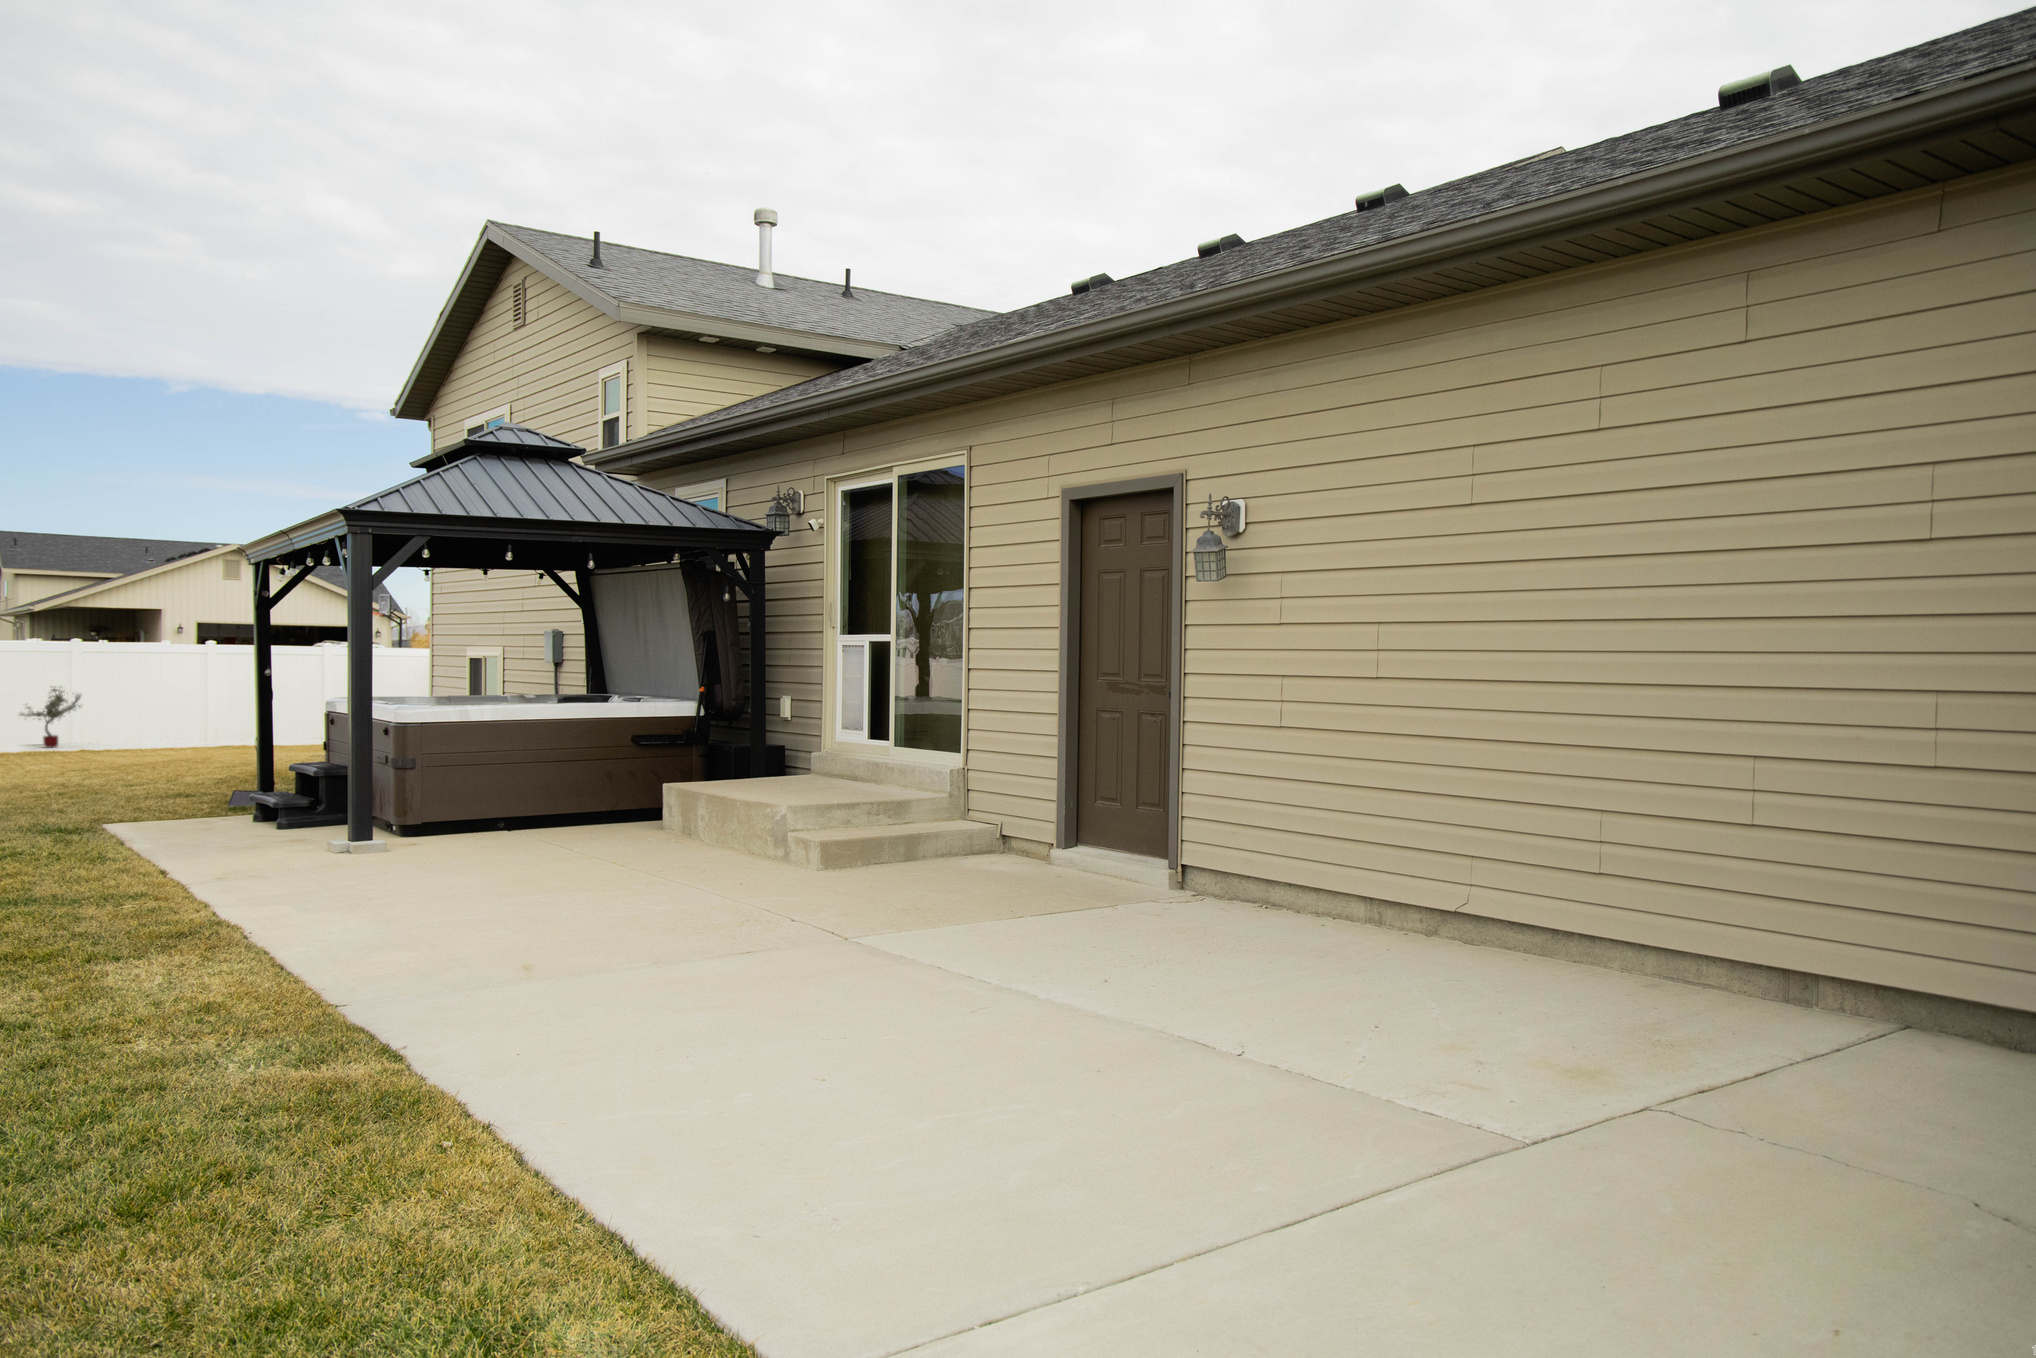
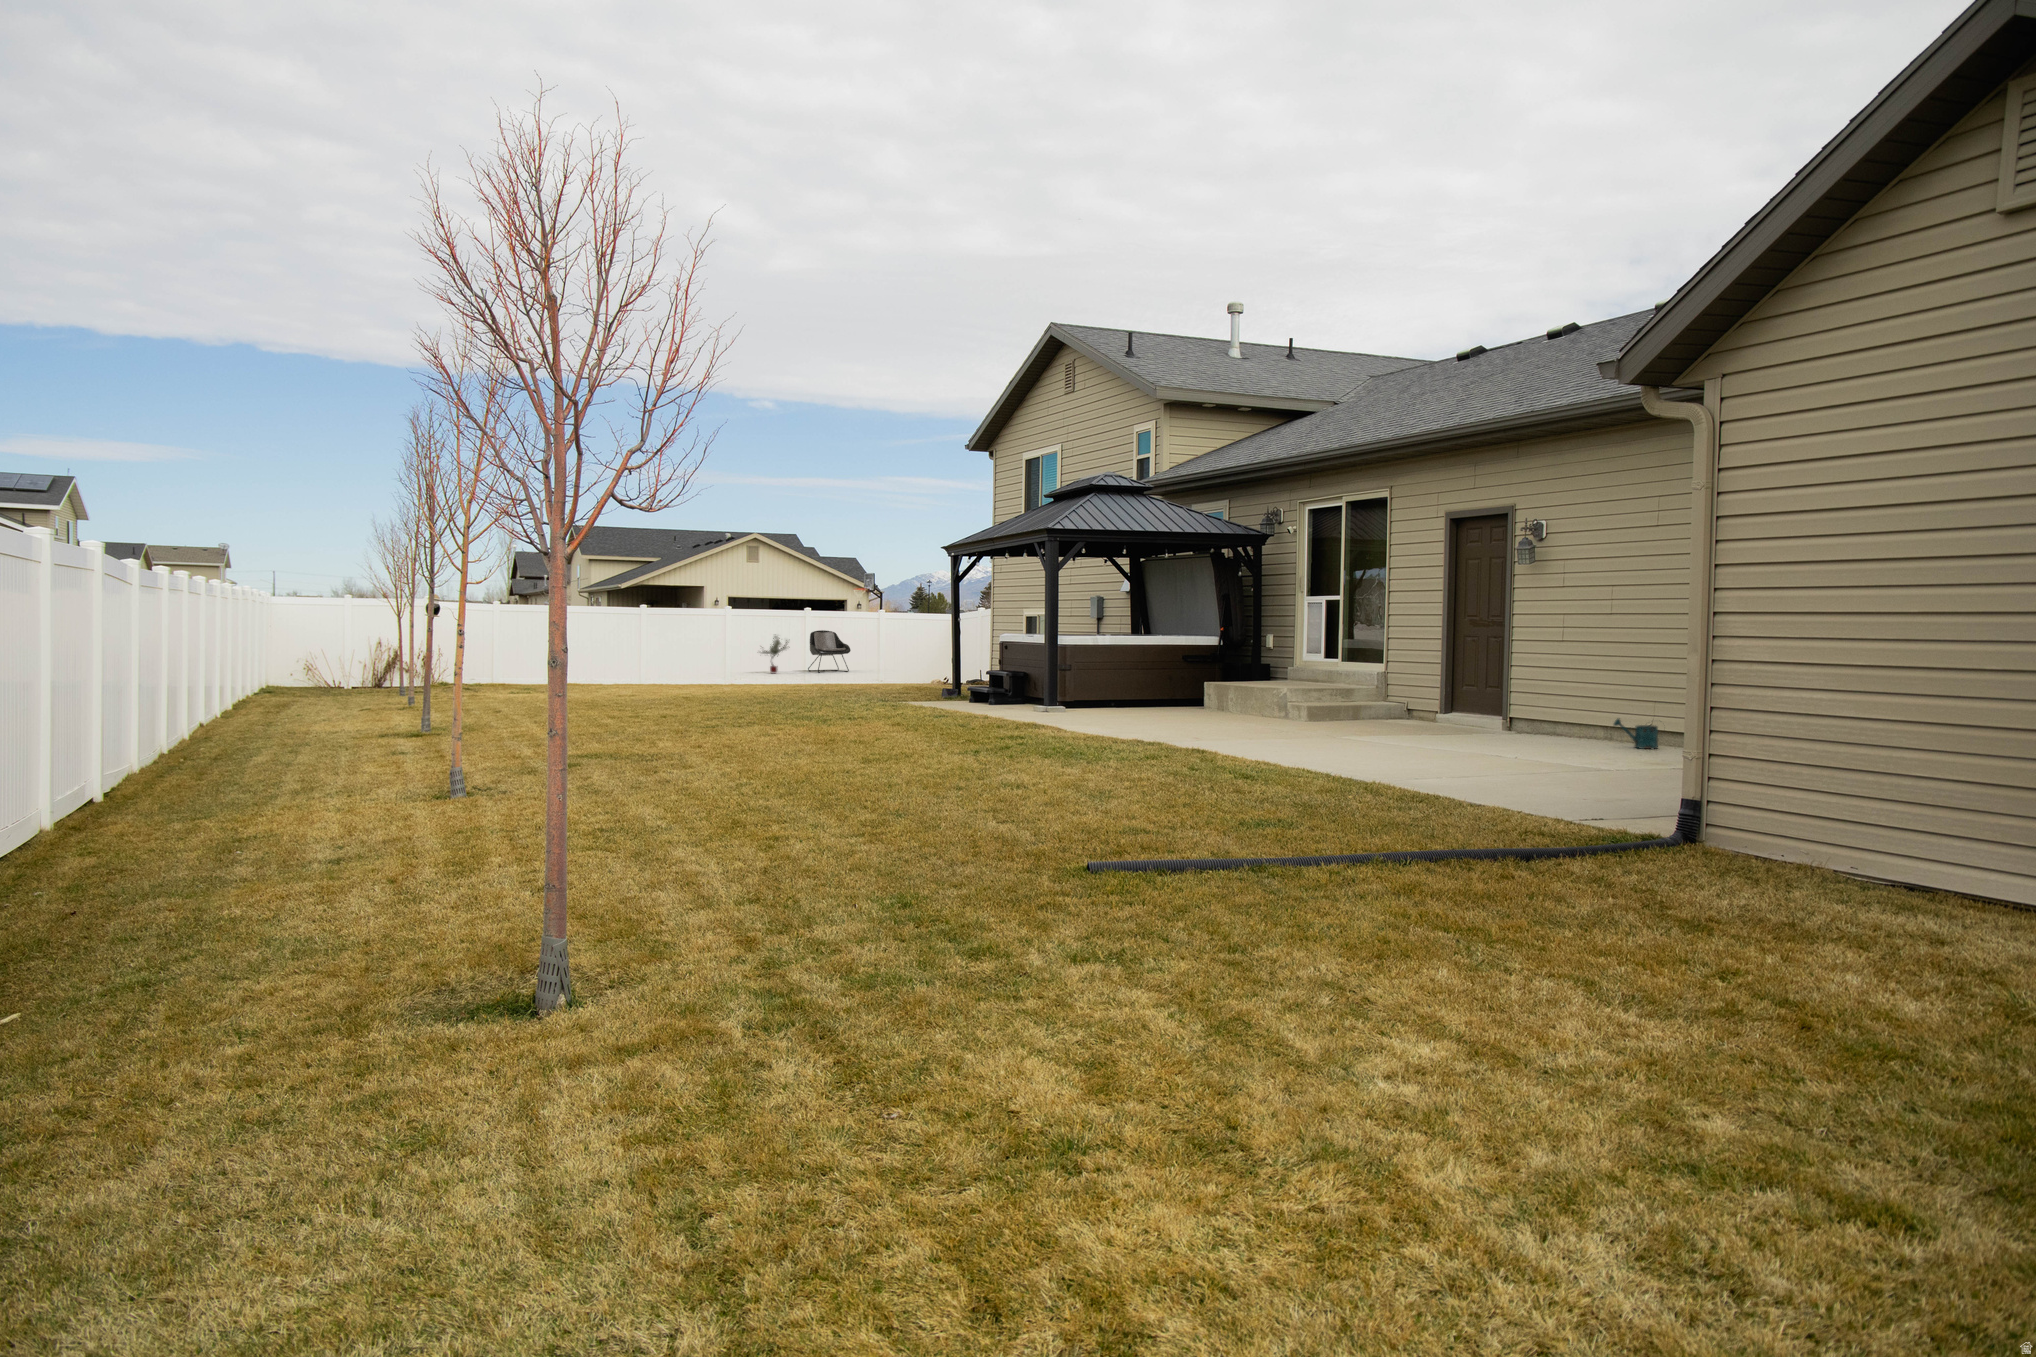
lounge chair: none [121,679,195,745] -> present [808,630,851,673]
watering can: none [1399,891,1497,957] -> present [1614,719,1658,749]

